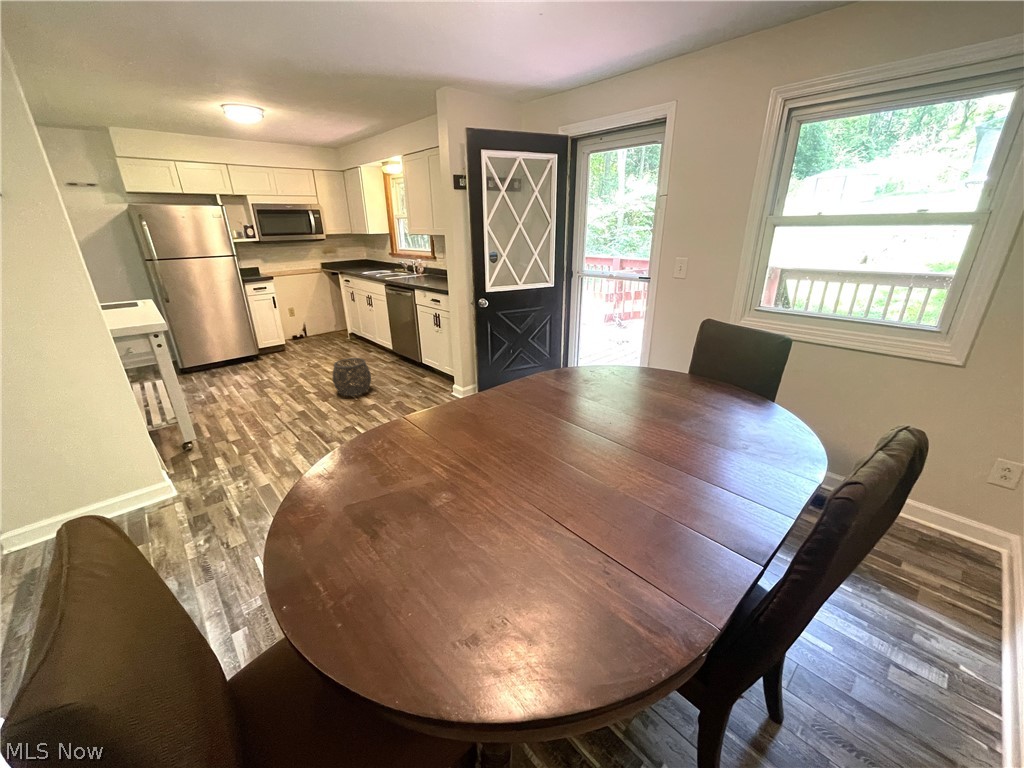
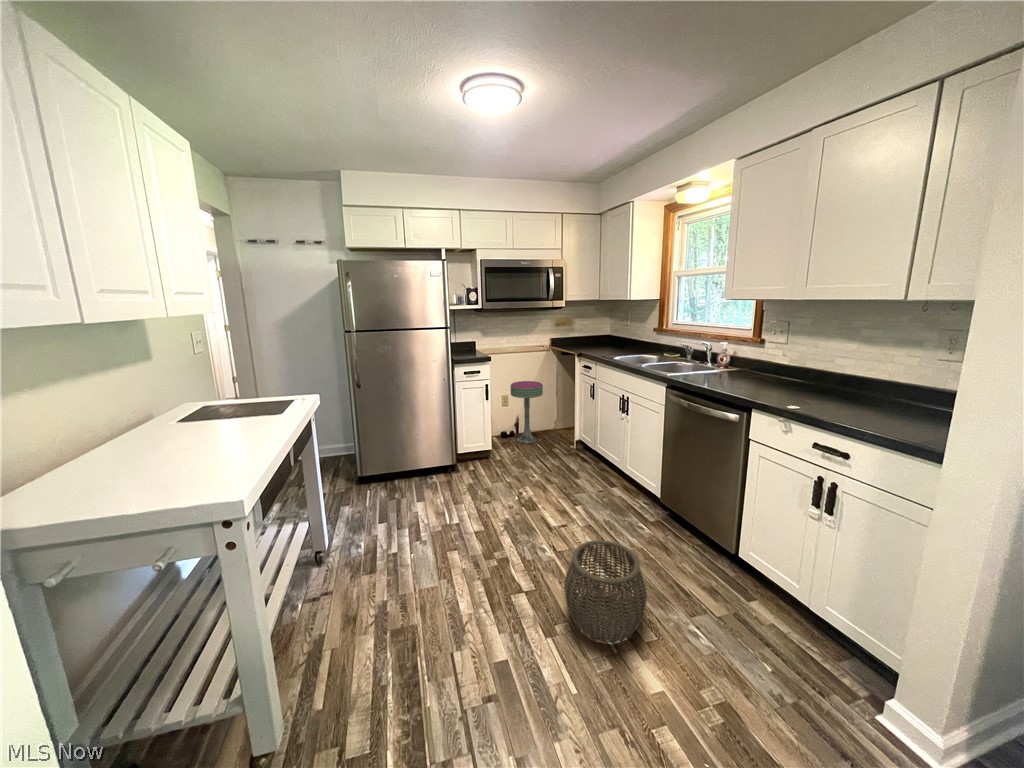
bar stool: none [294,296,323,341] -> present [510,381,543,443]

